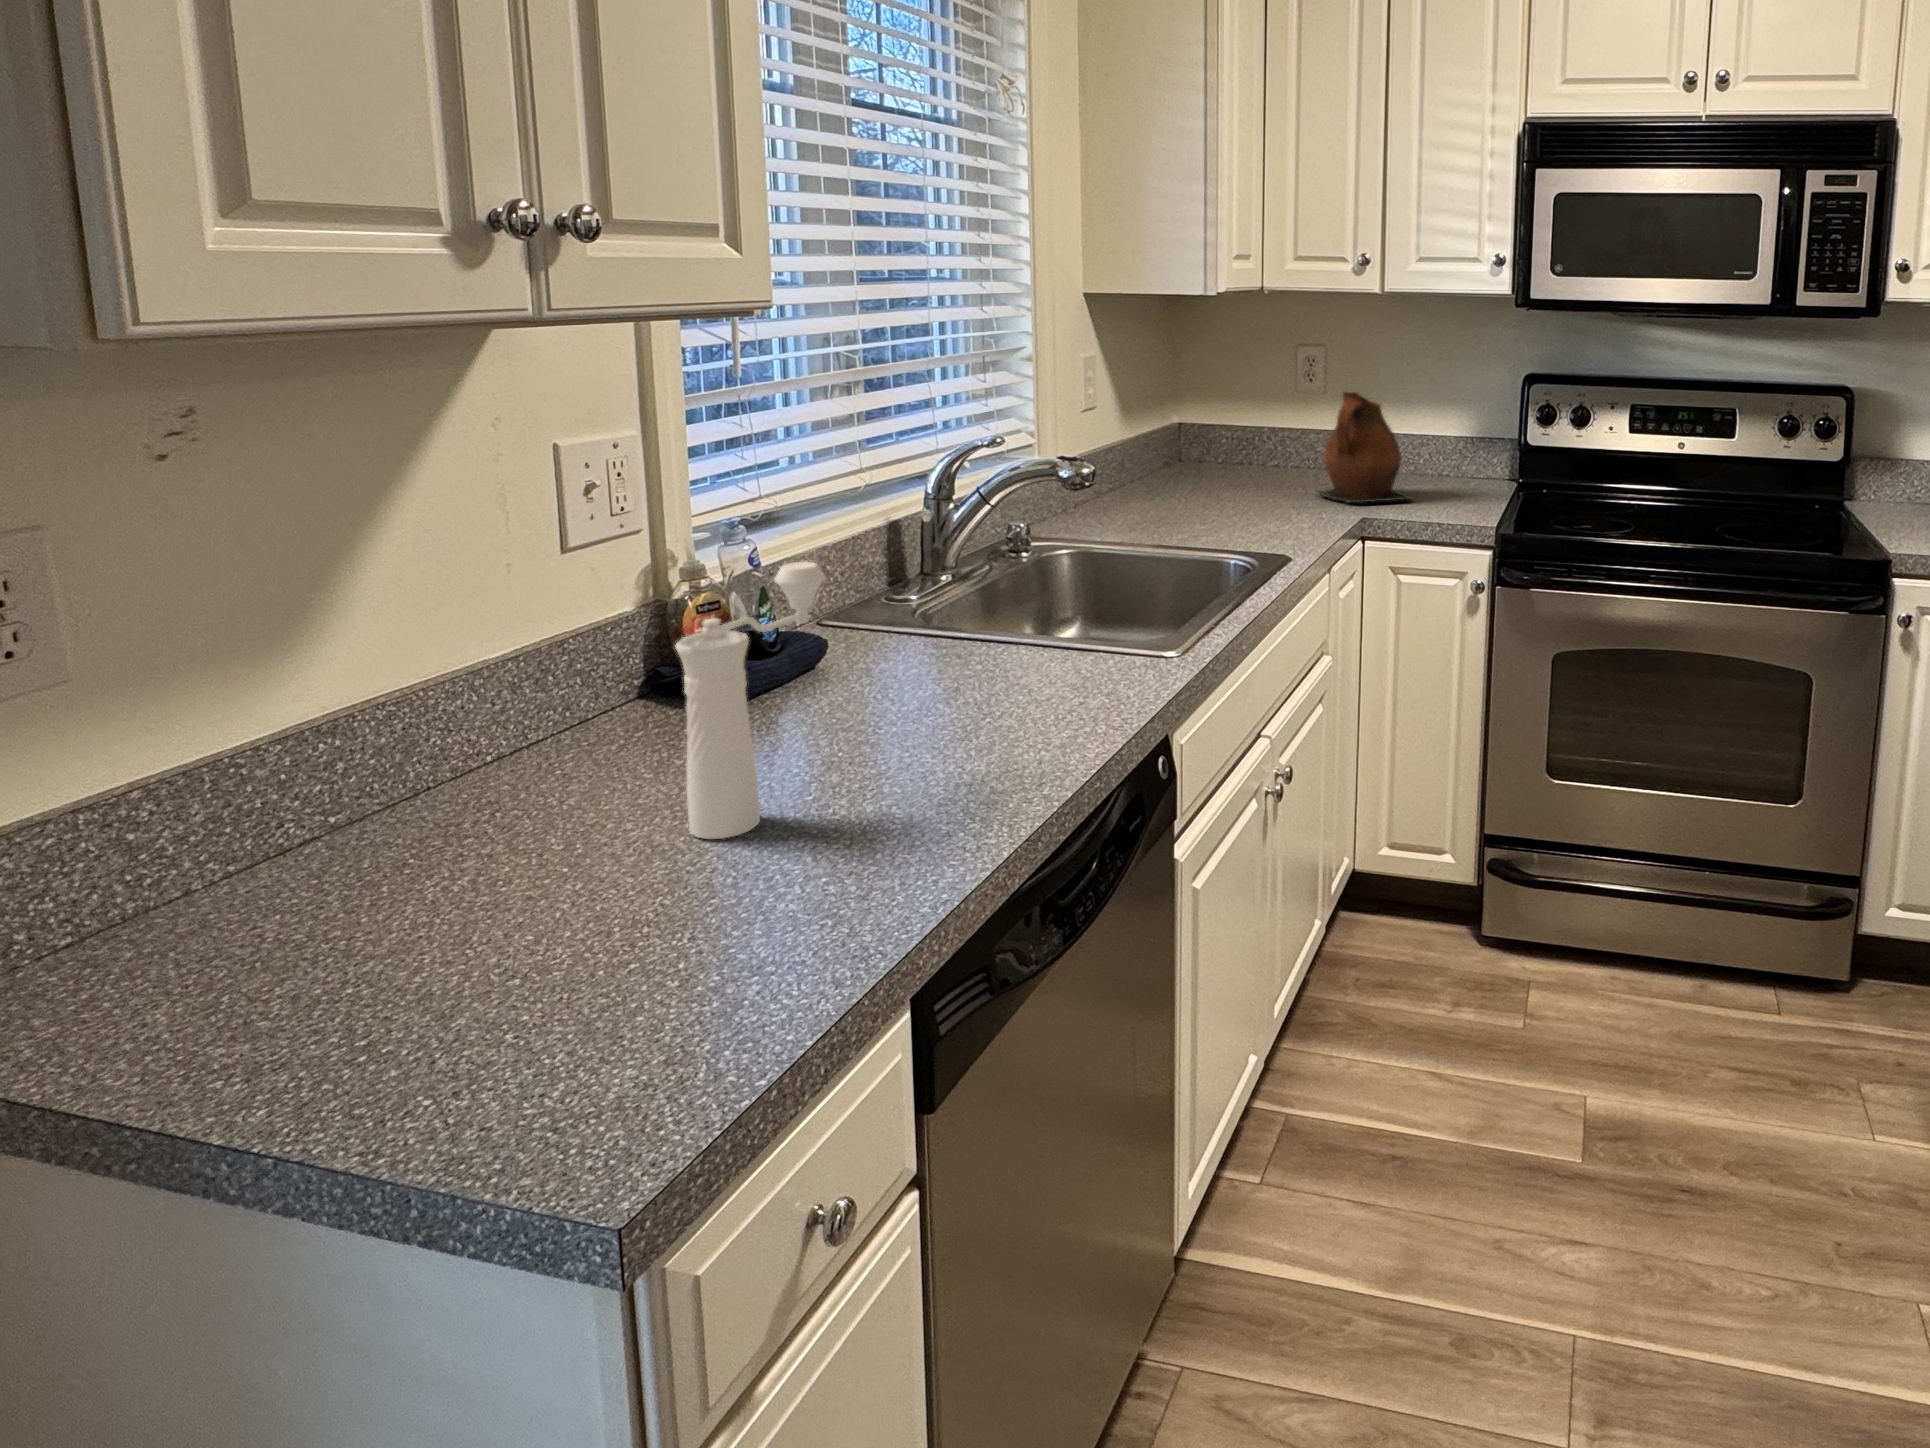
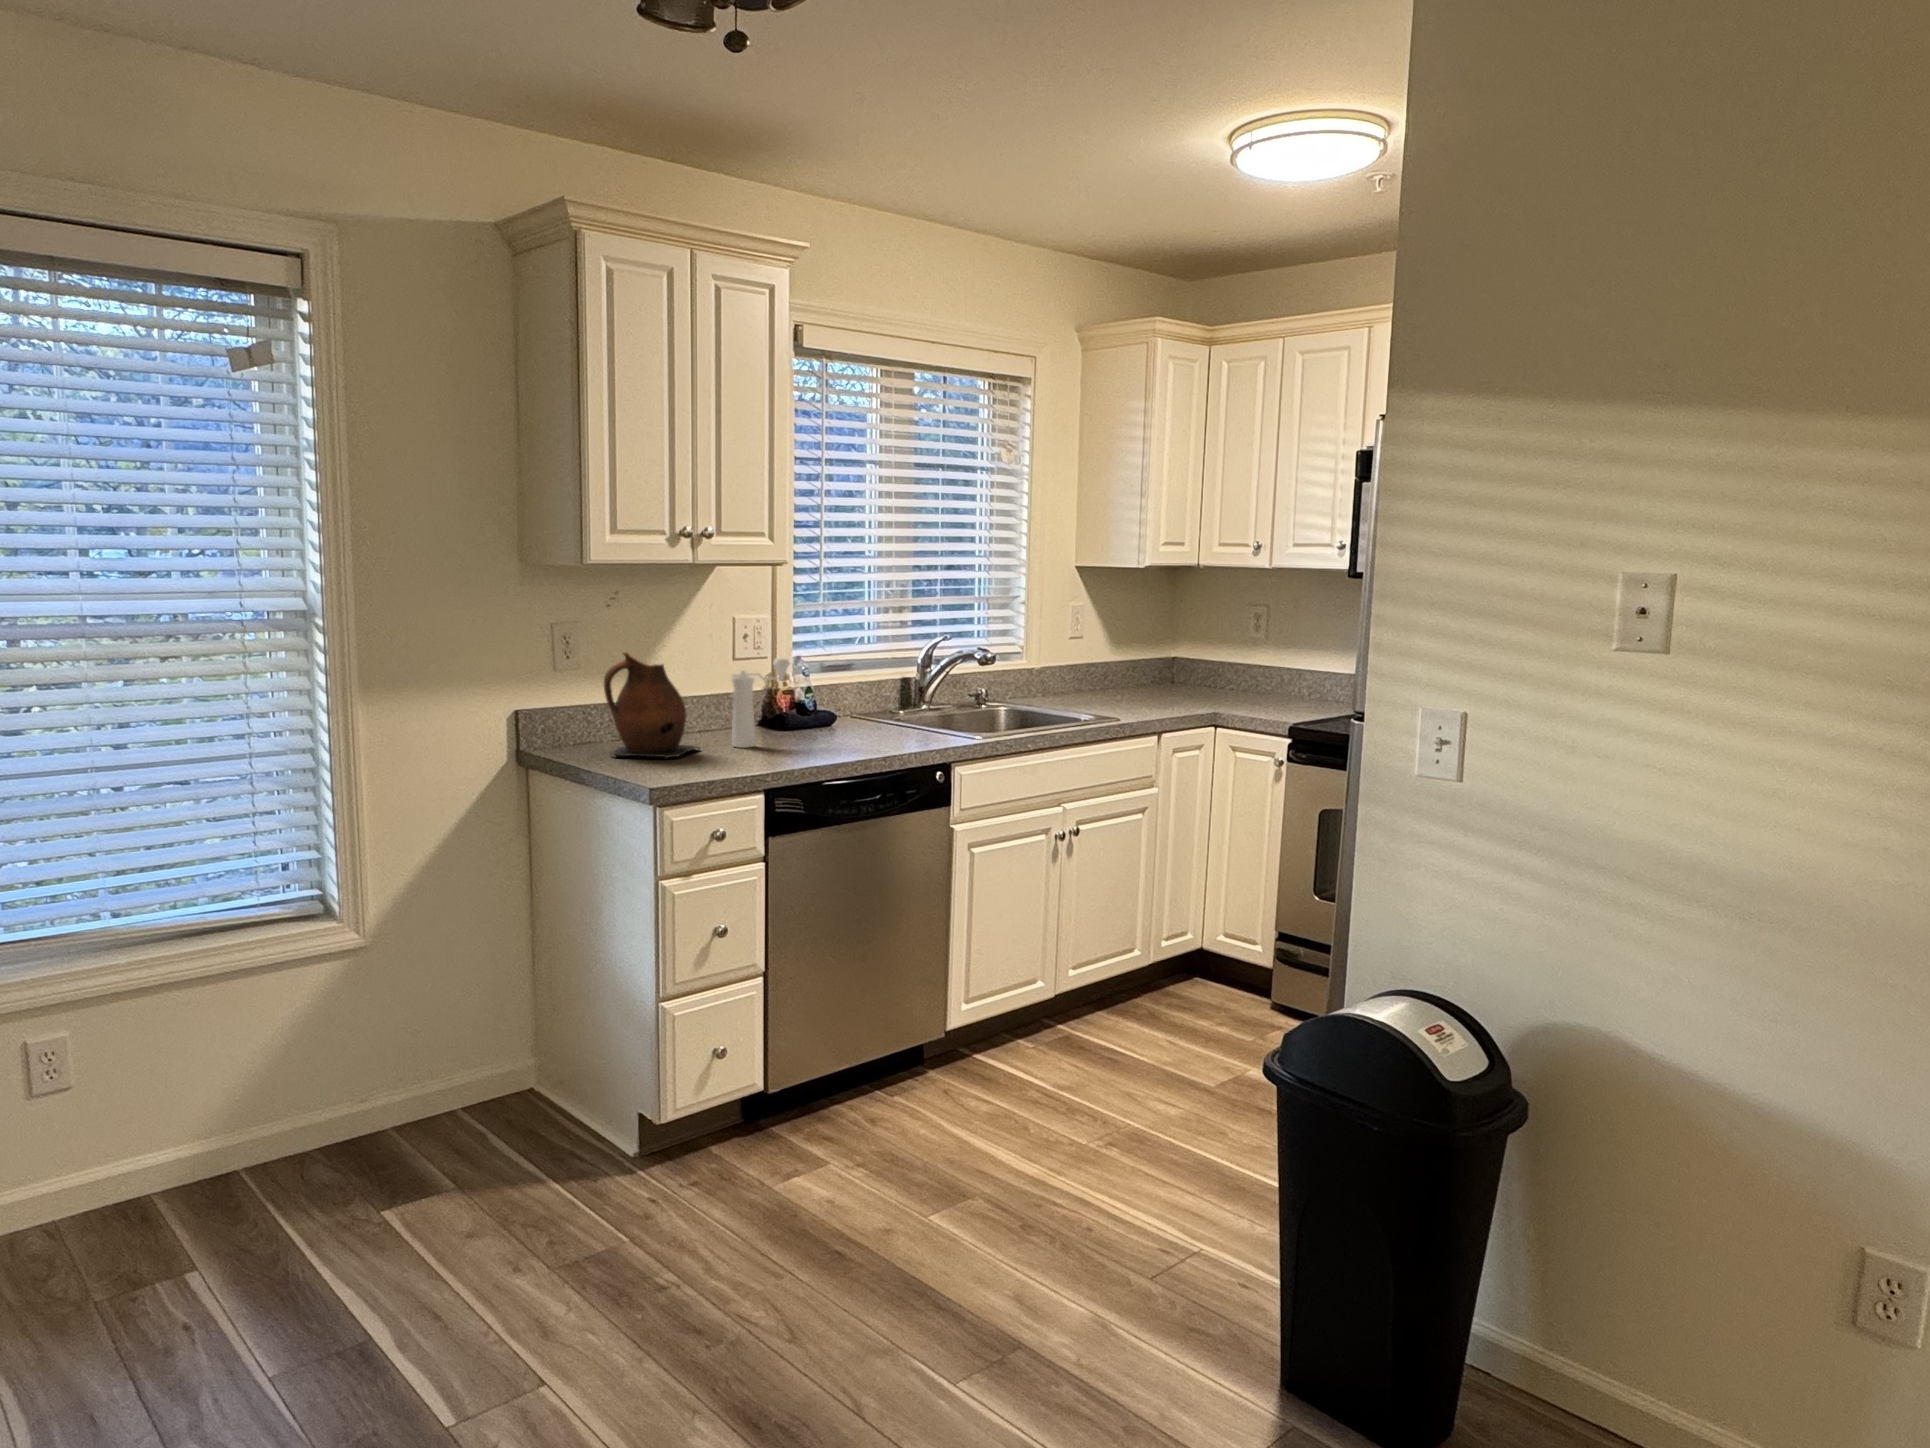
ceramic pitcher: present [1320,391,1412,503] -> present [604,652,699,758]

